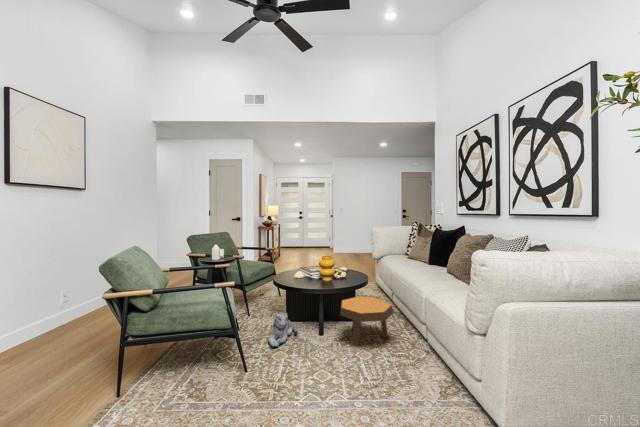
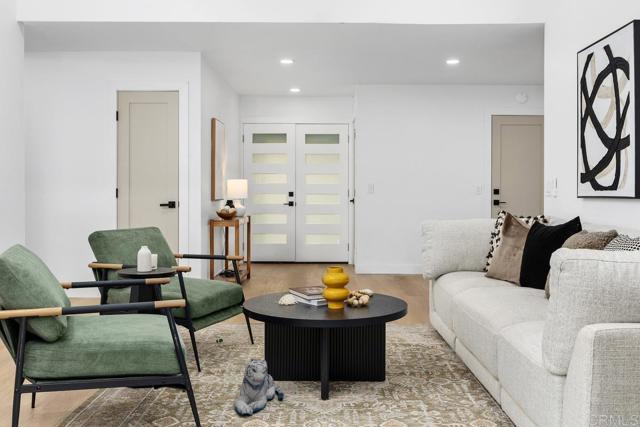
footstool: present [340,297,394,346] -> none [356,337,449,416]

